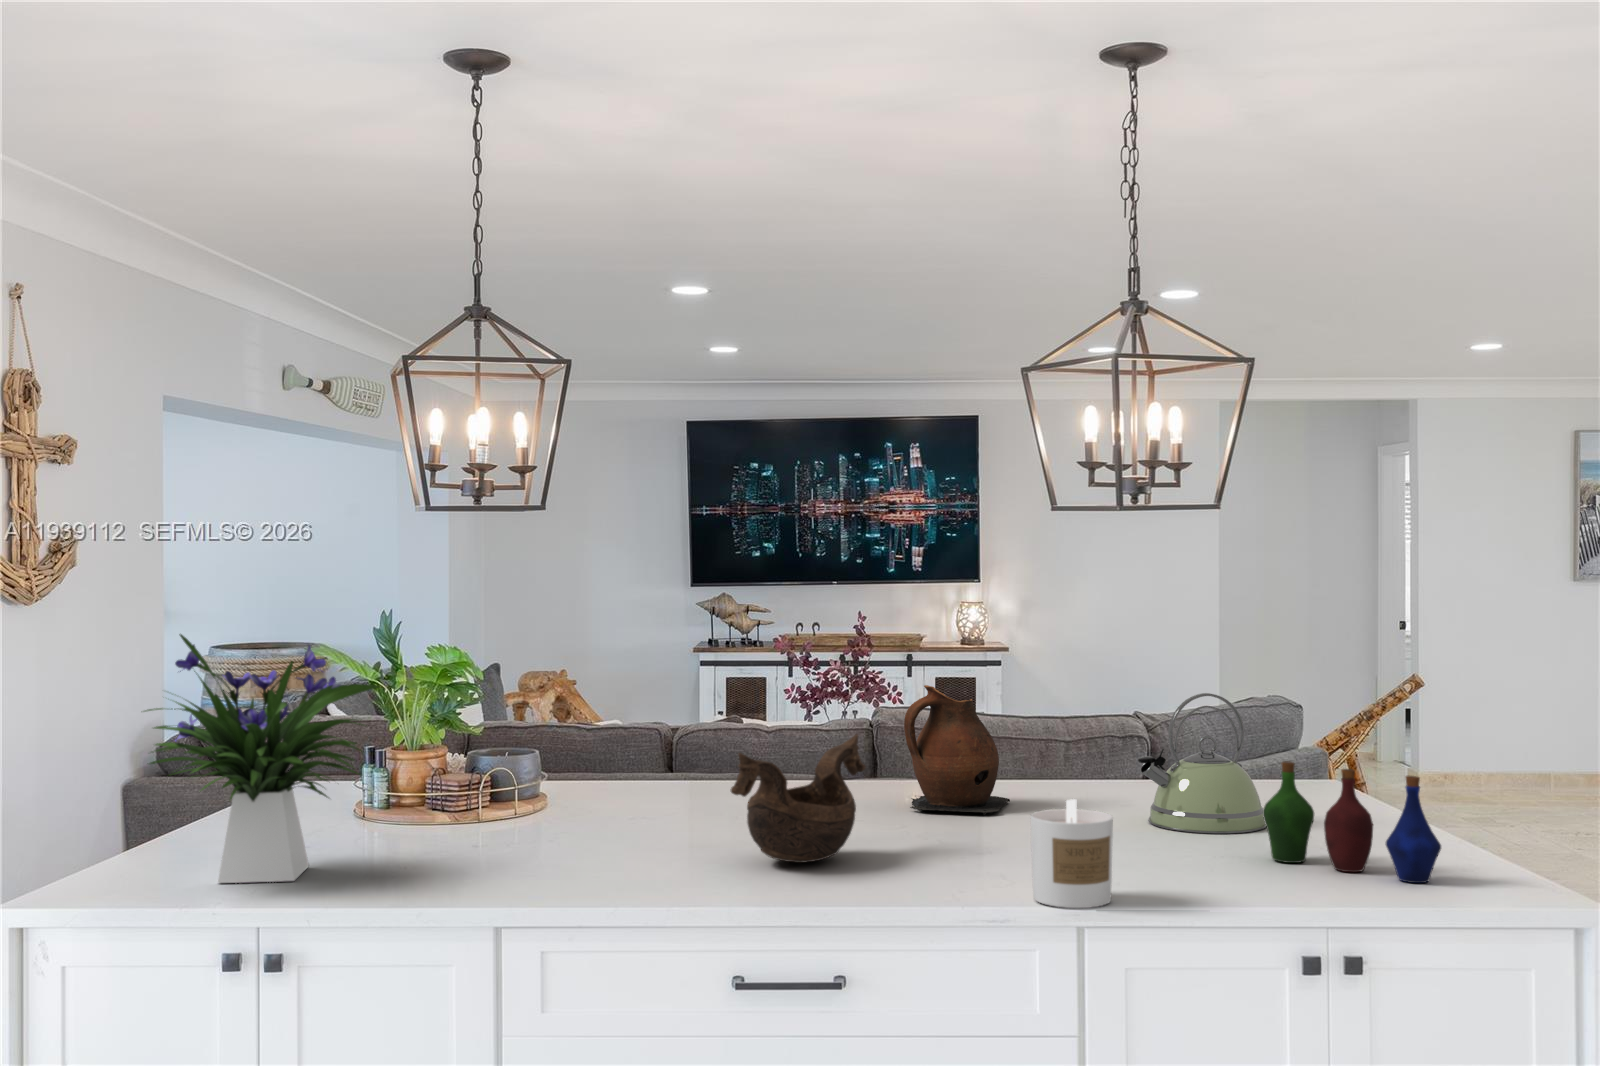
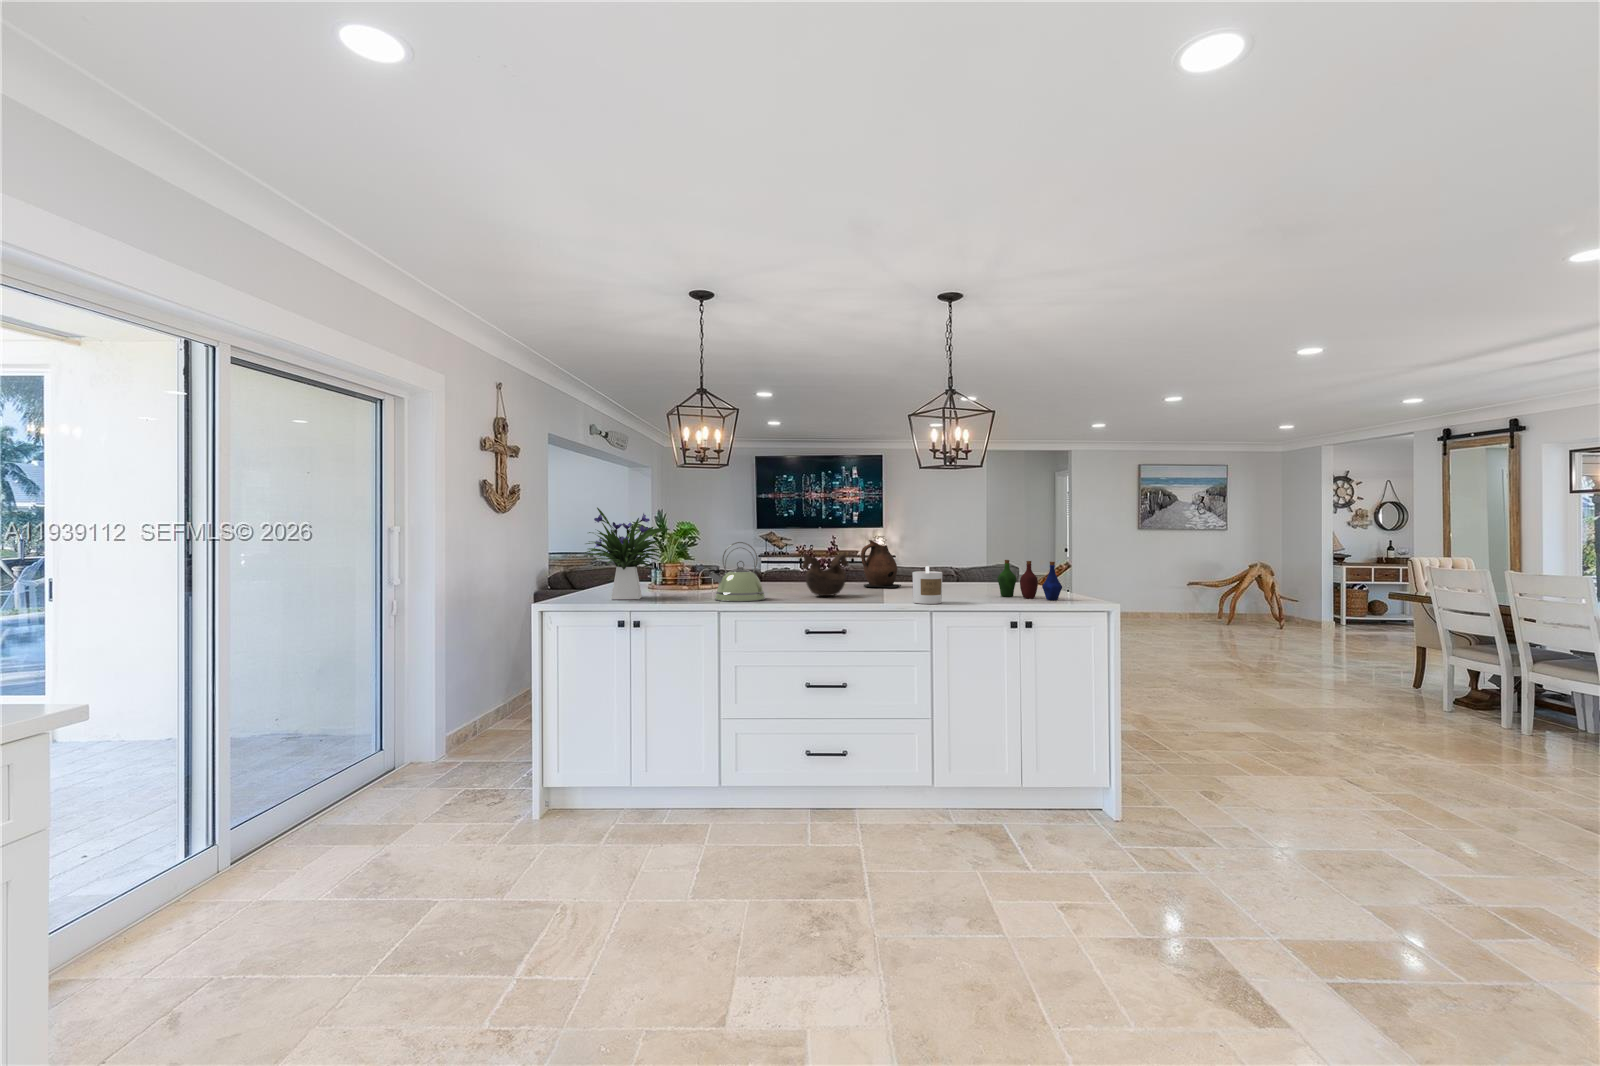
kettle: present [1138,693,1266,834] -> present [708,542,765,602]

